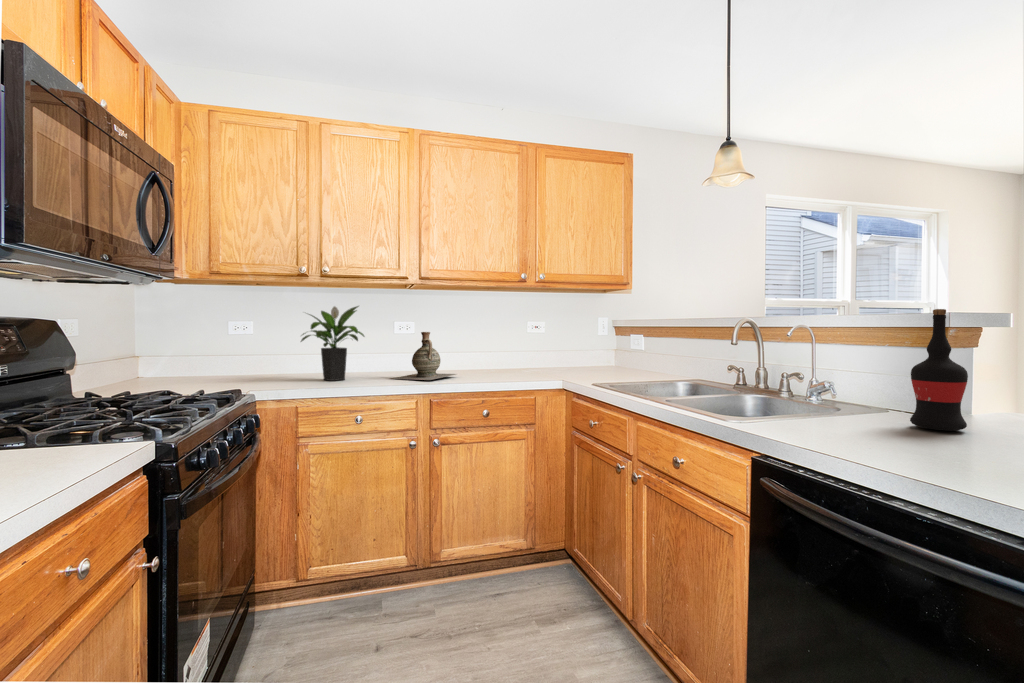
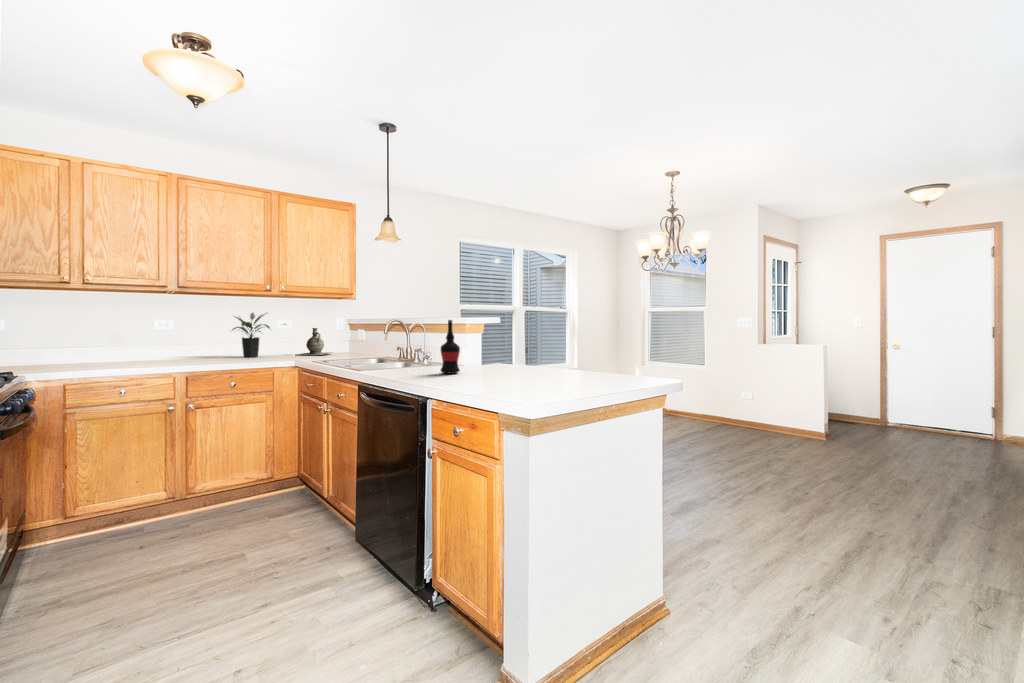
potted plant: present [301,306,364,381] -> present [233,313,270,357]
ceramic jug: present [391,332,456,380] -> present [297,328,331,355]

